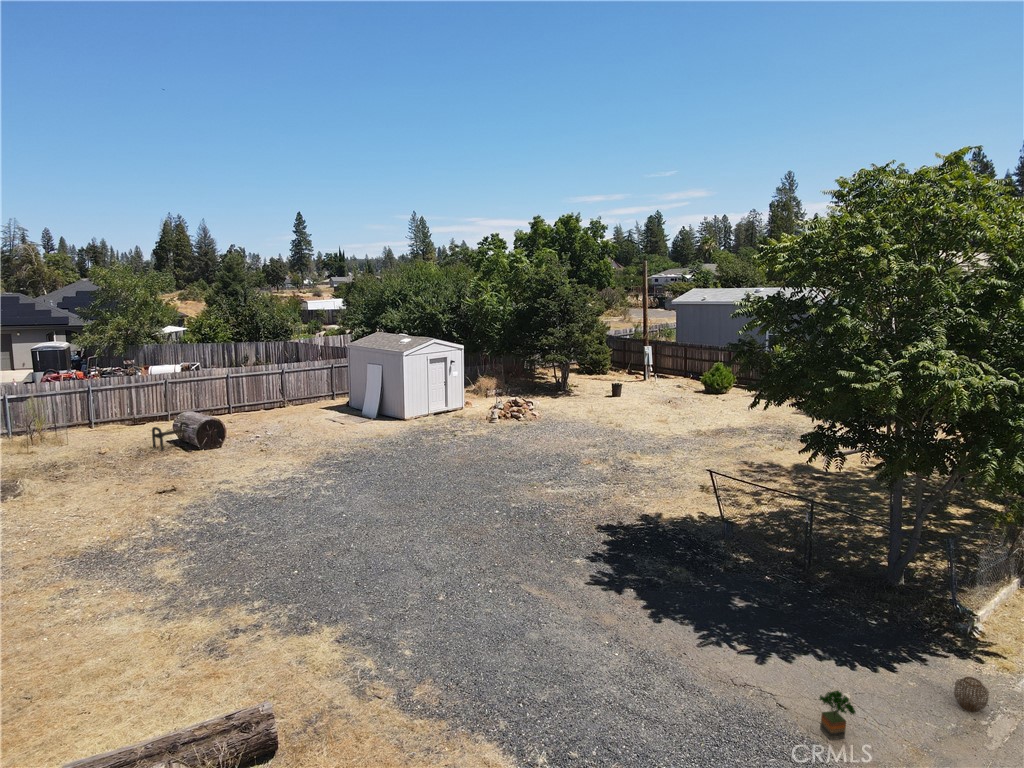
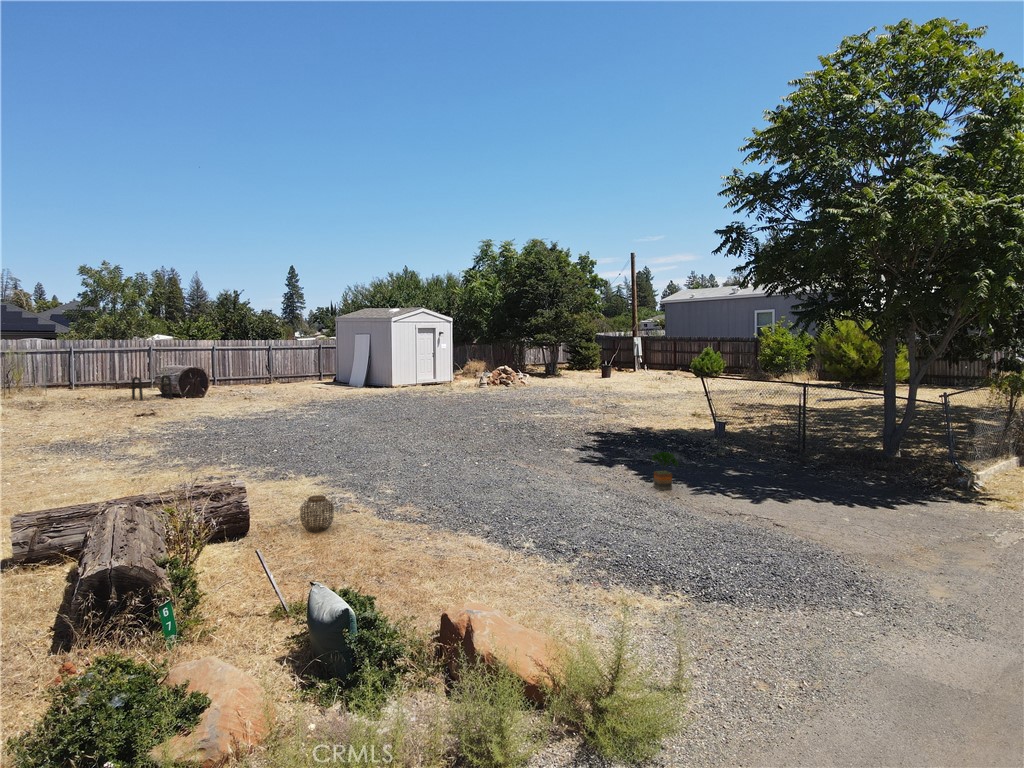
woven basket: present [954,677,989,712] -> present [300,495,334,532]
potted tree: present [819,691,856,740] -> present [652,452,678,490]

